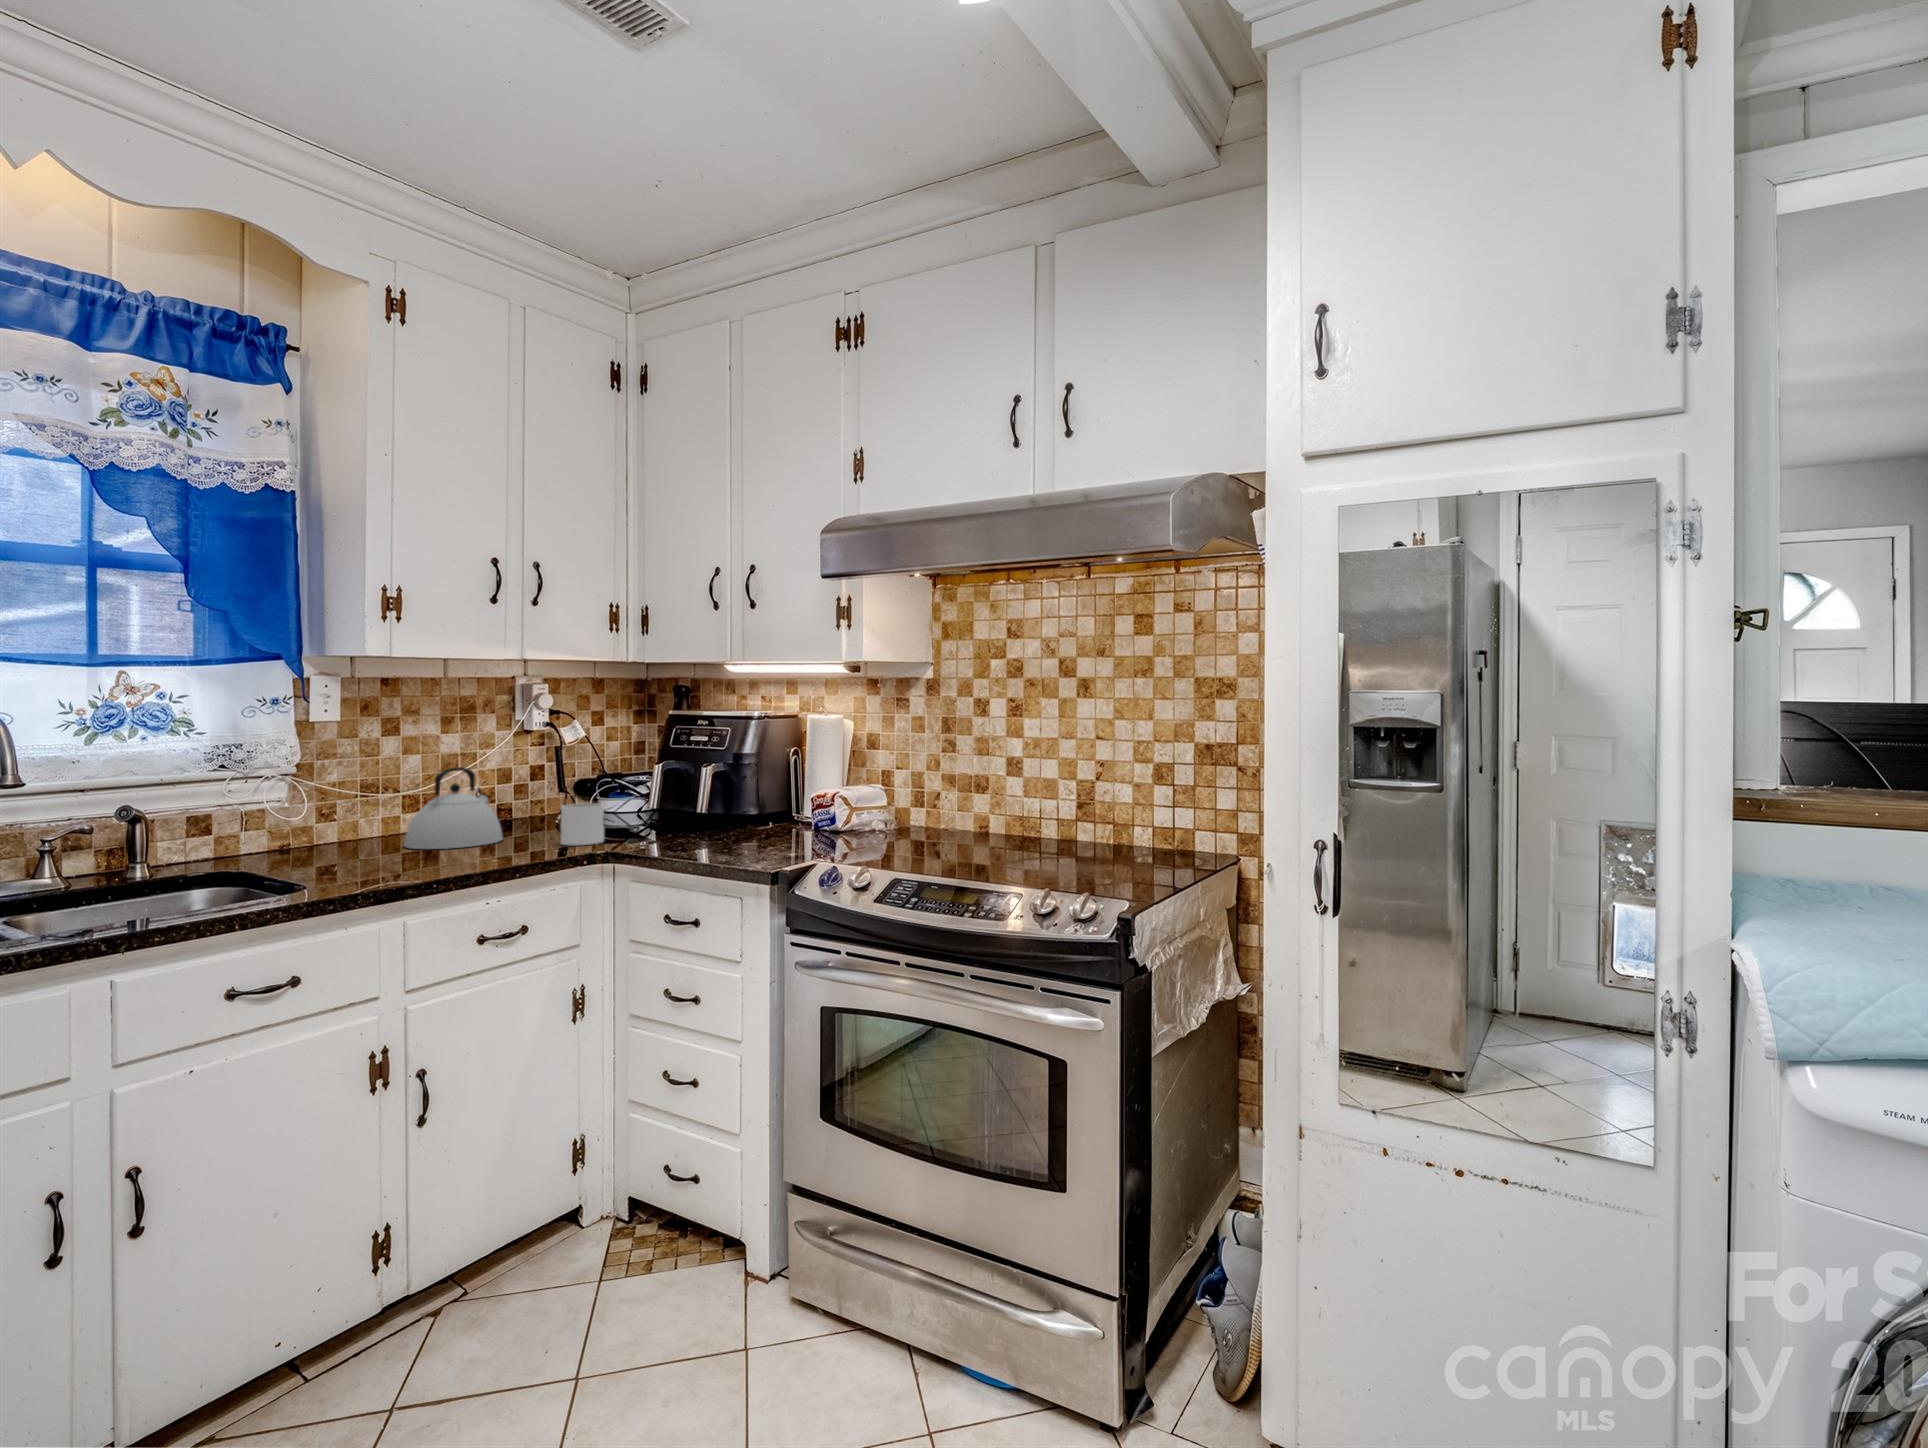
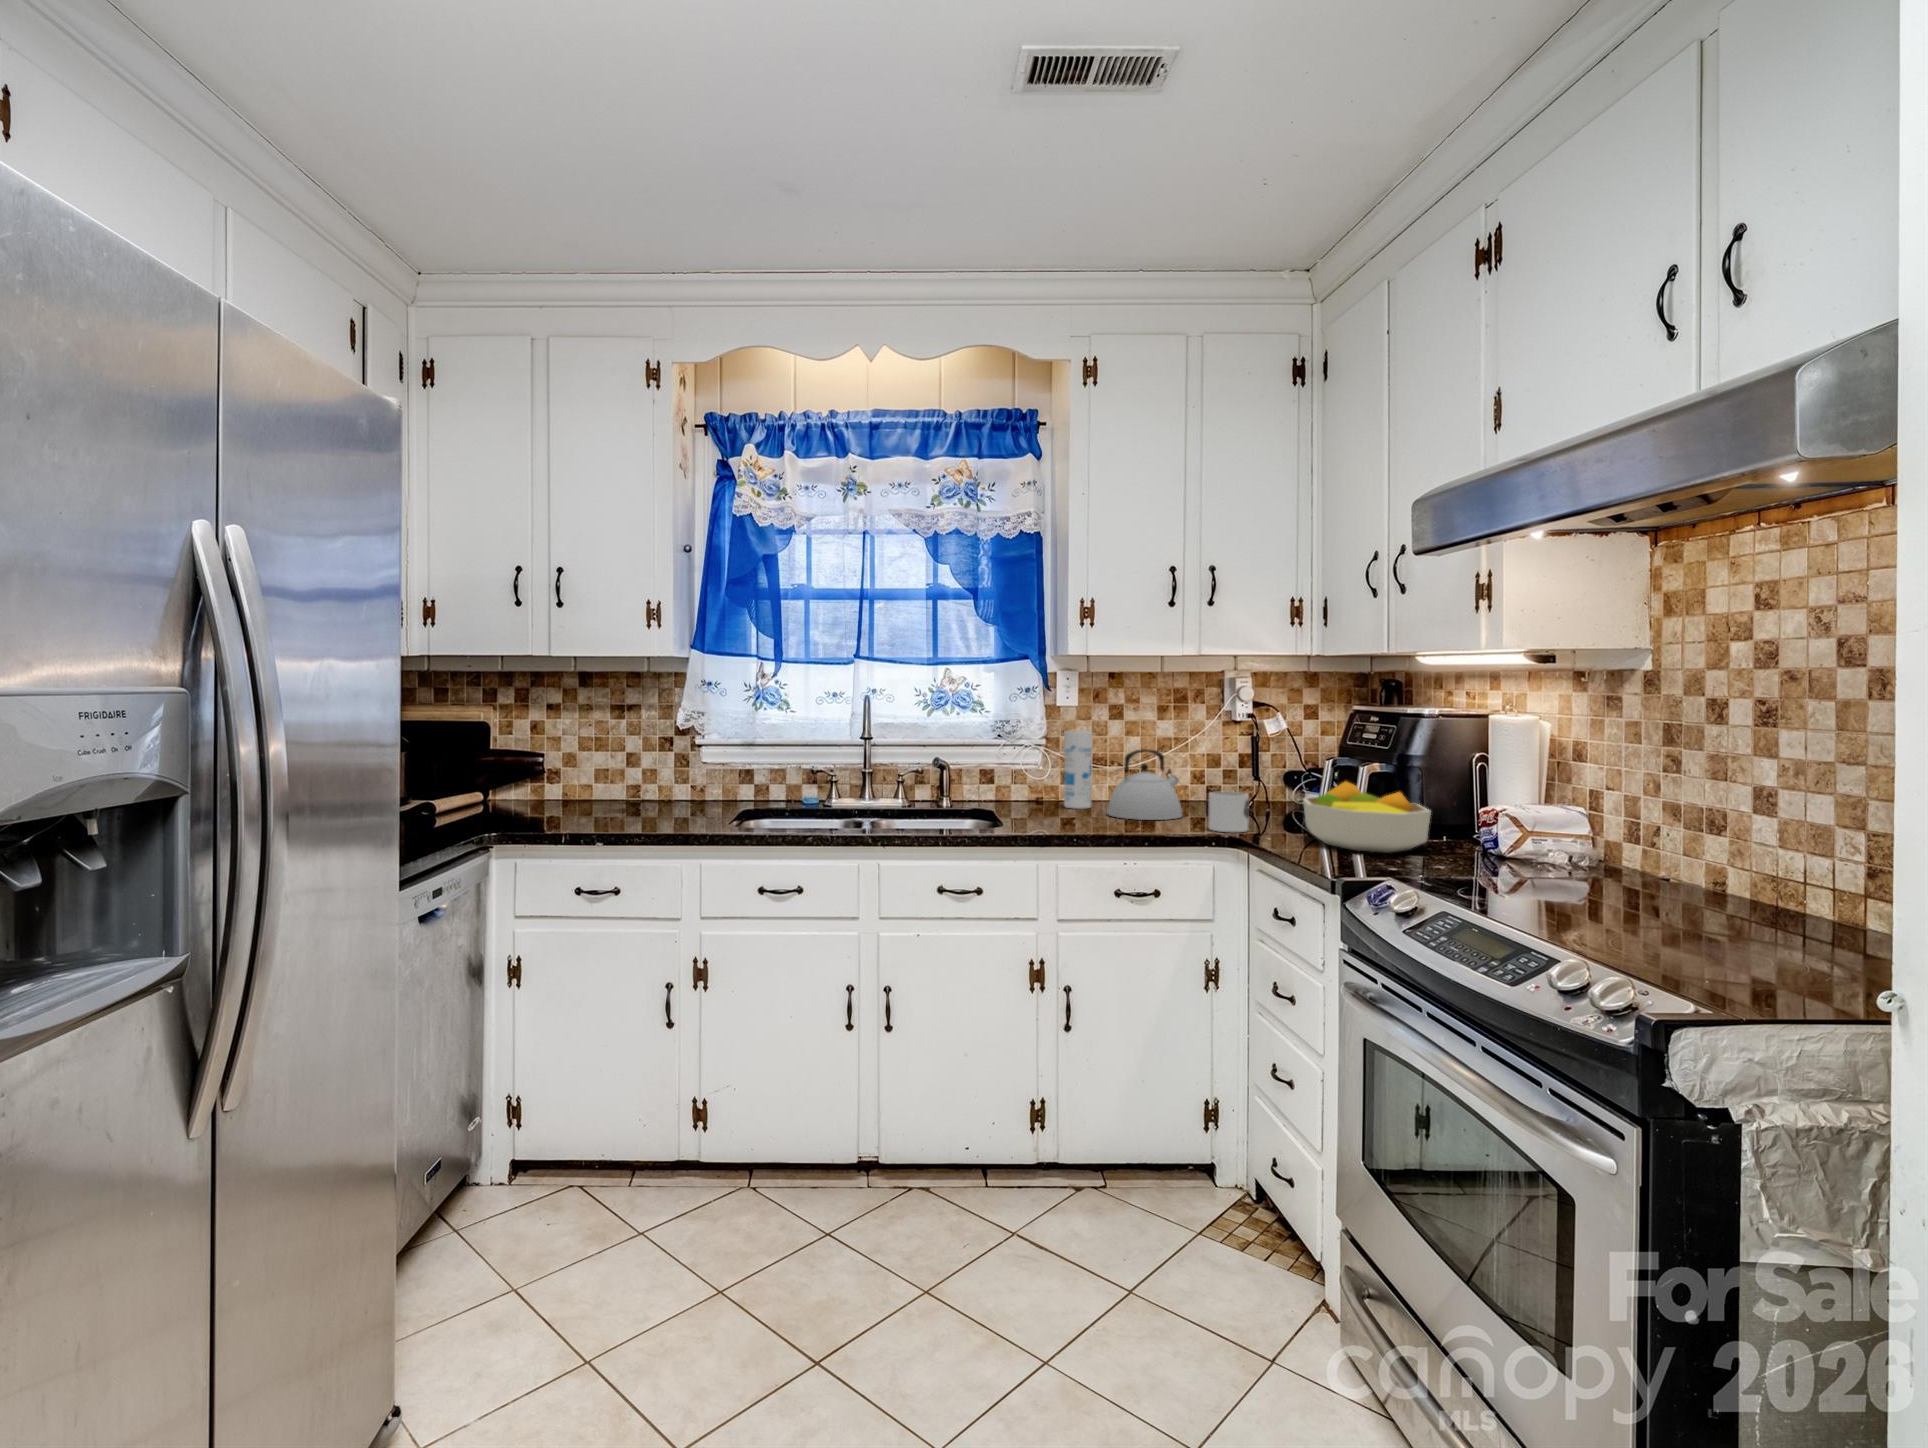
canister: none [323,751,366,849] -> present [1064,730,1092,809]
fruit bowl: none [664,781,789,842] -> present [1303,782,1431,853]

